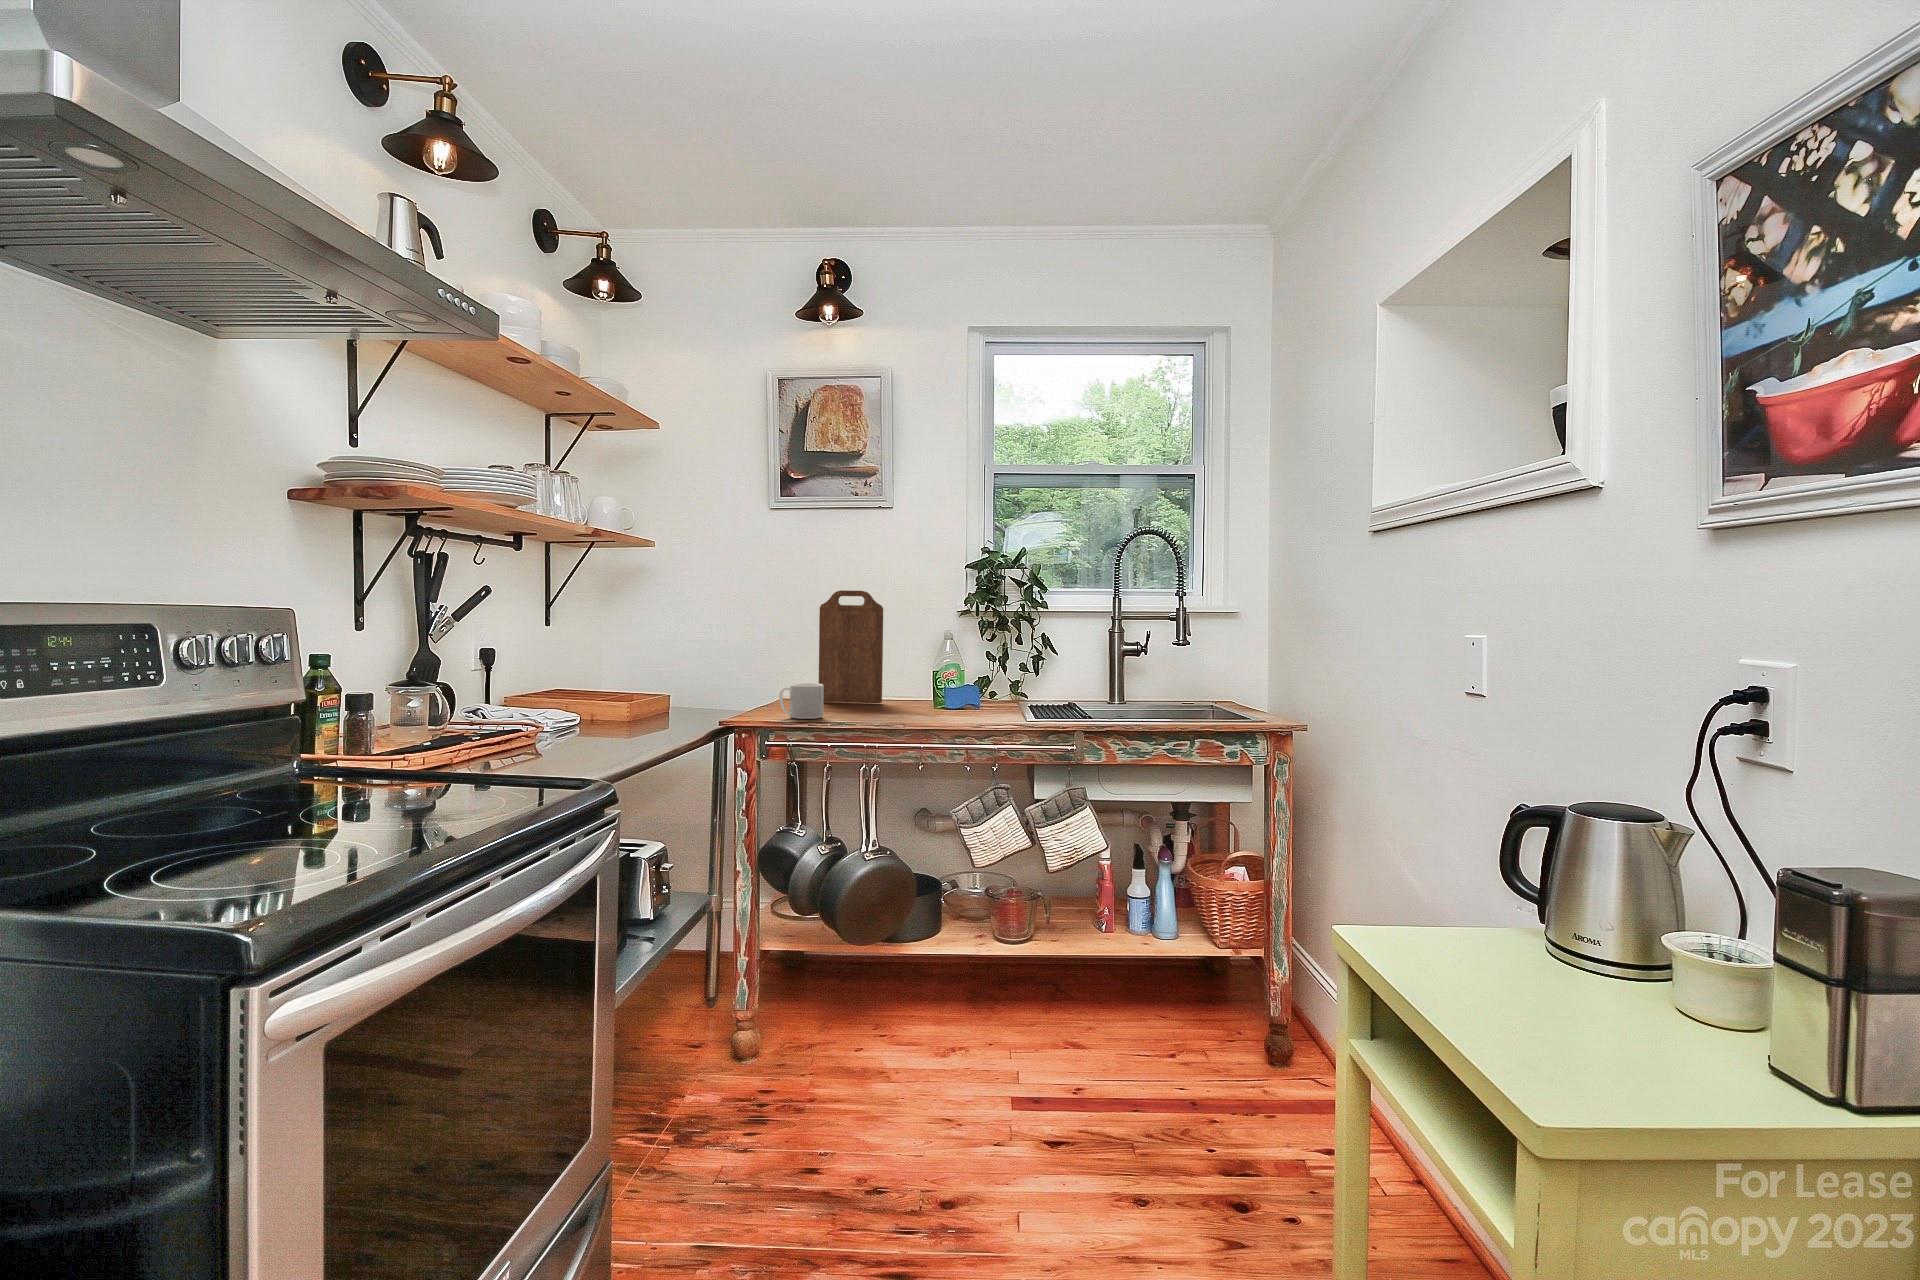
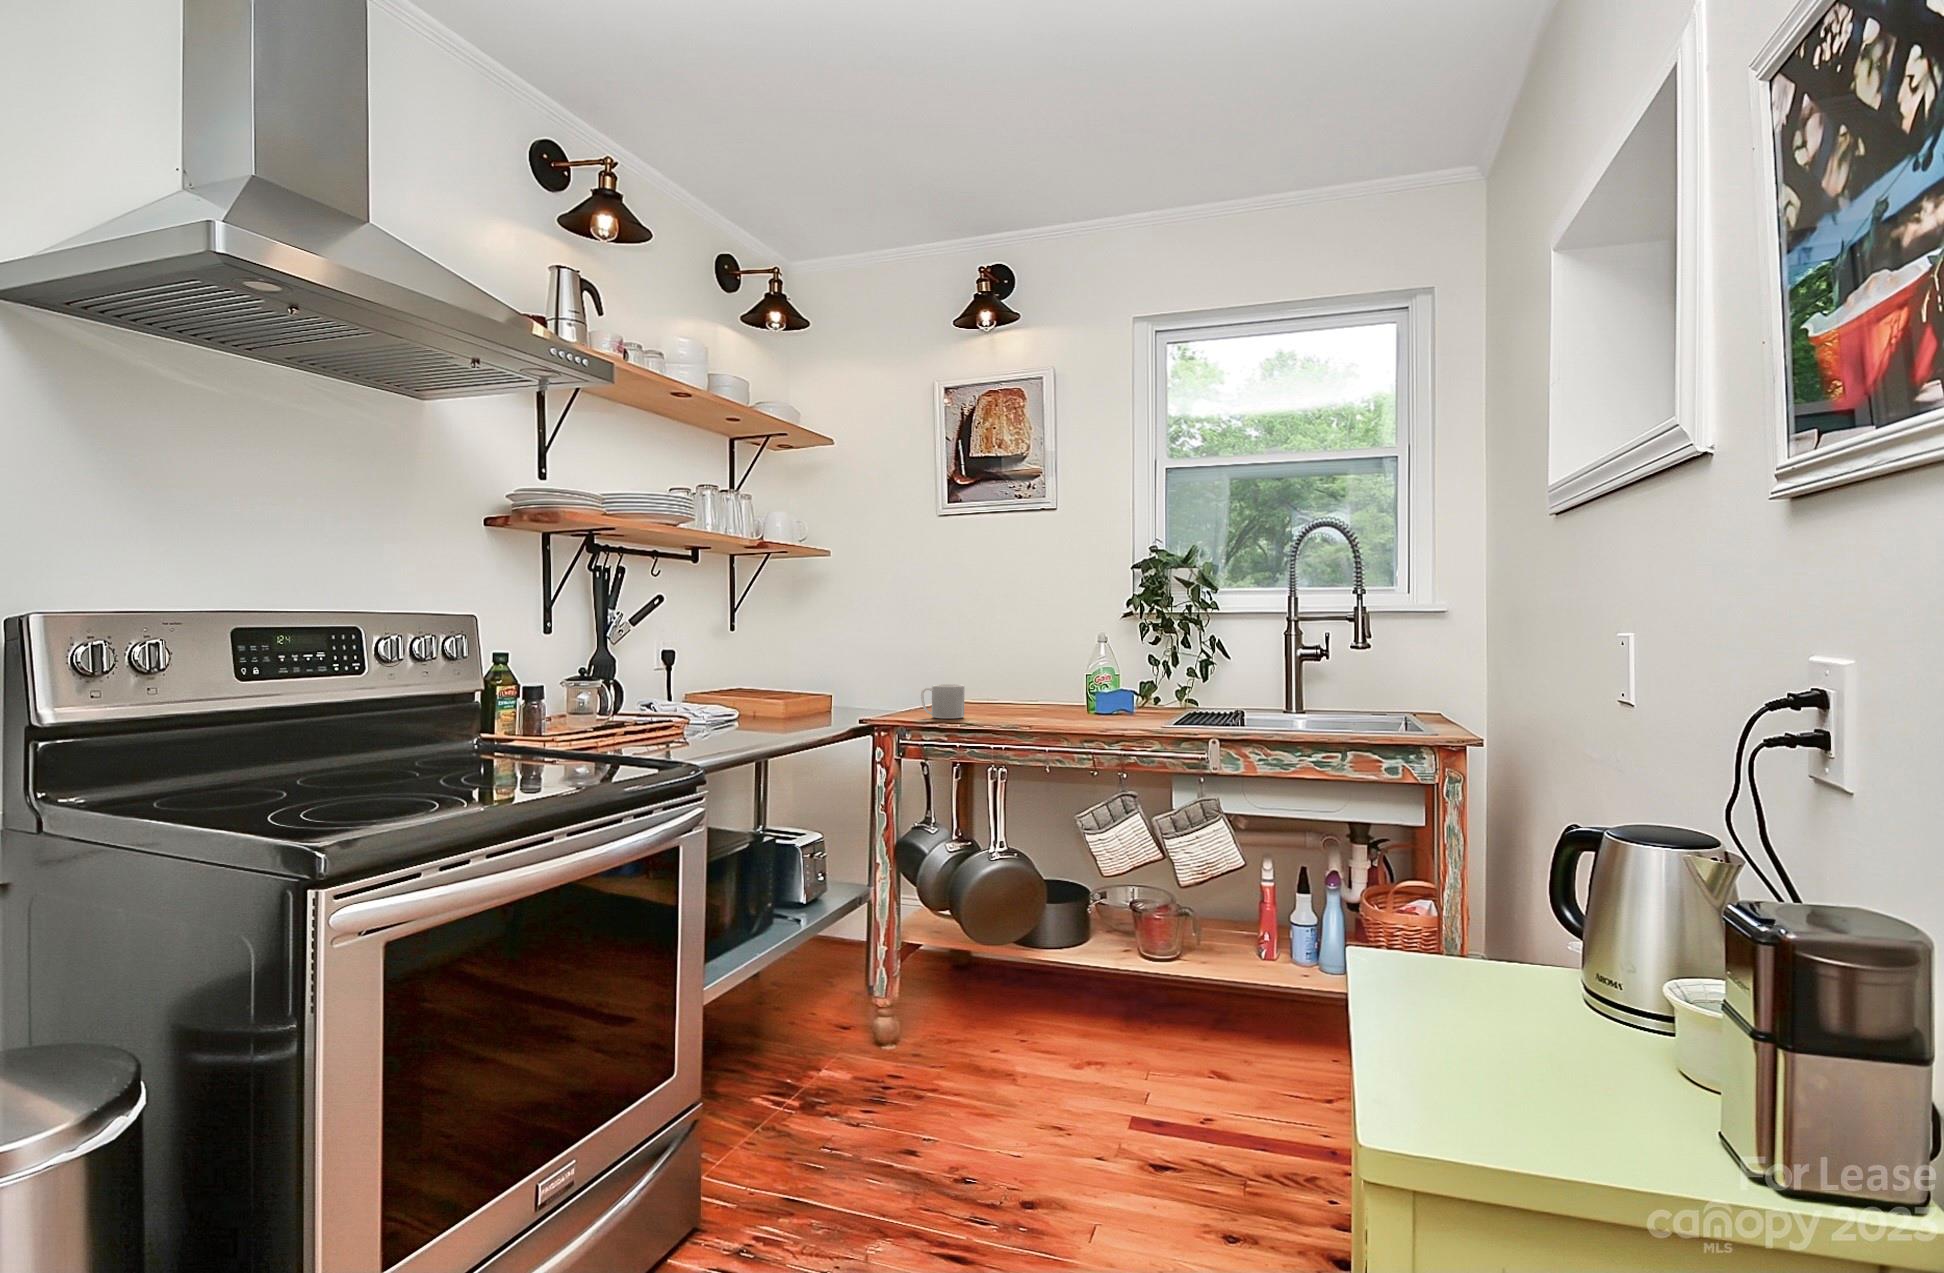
cutting board: present [819,590,883,703] -> none [979,593,1040,706]

